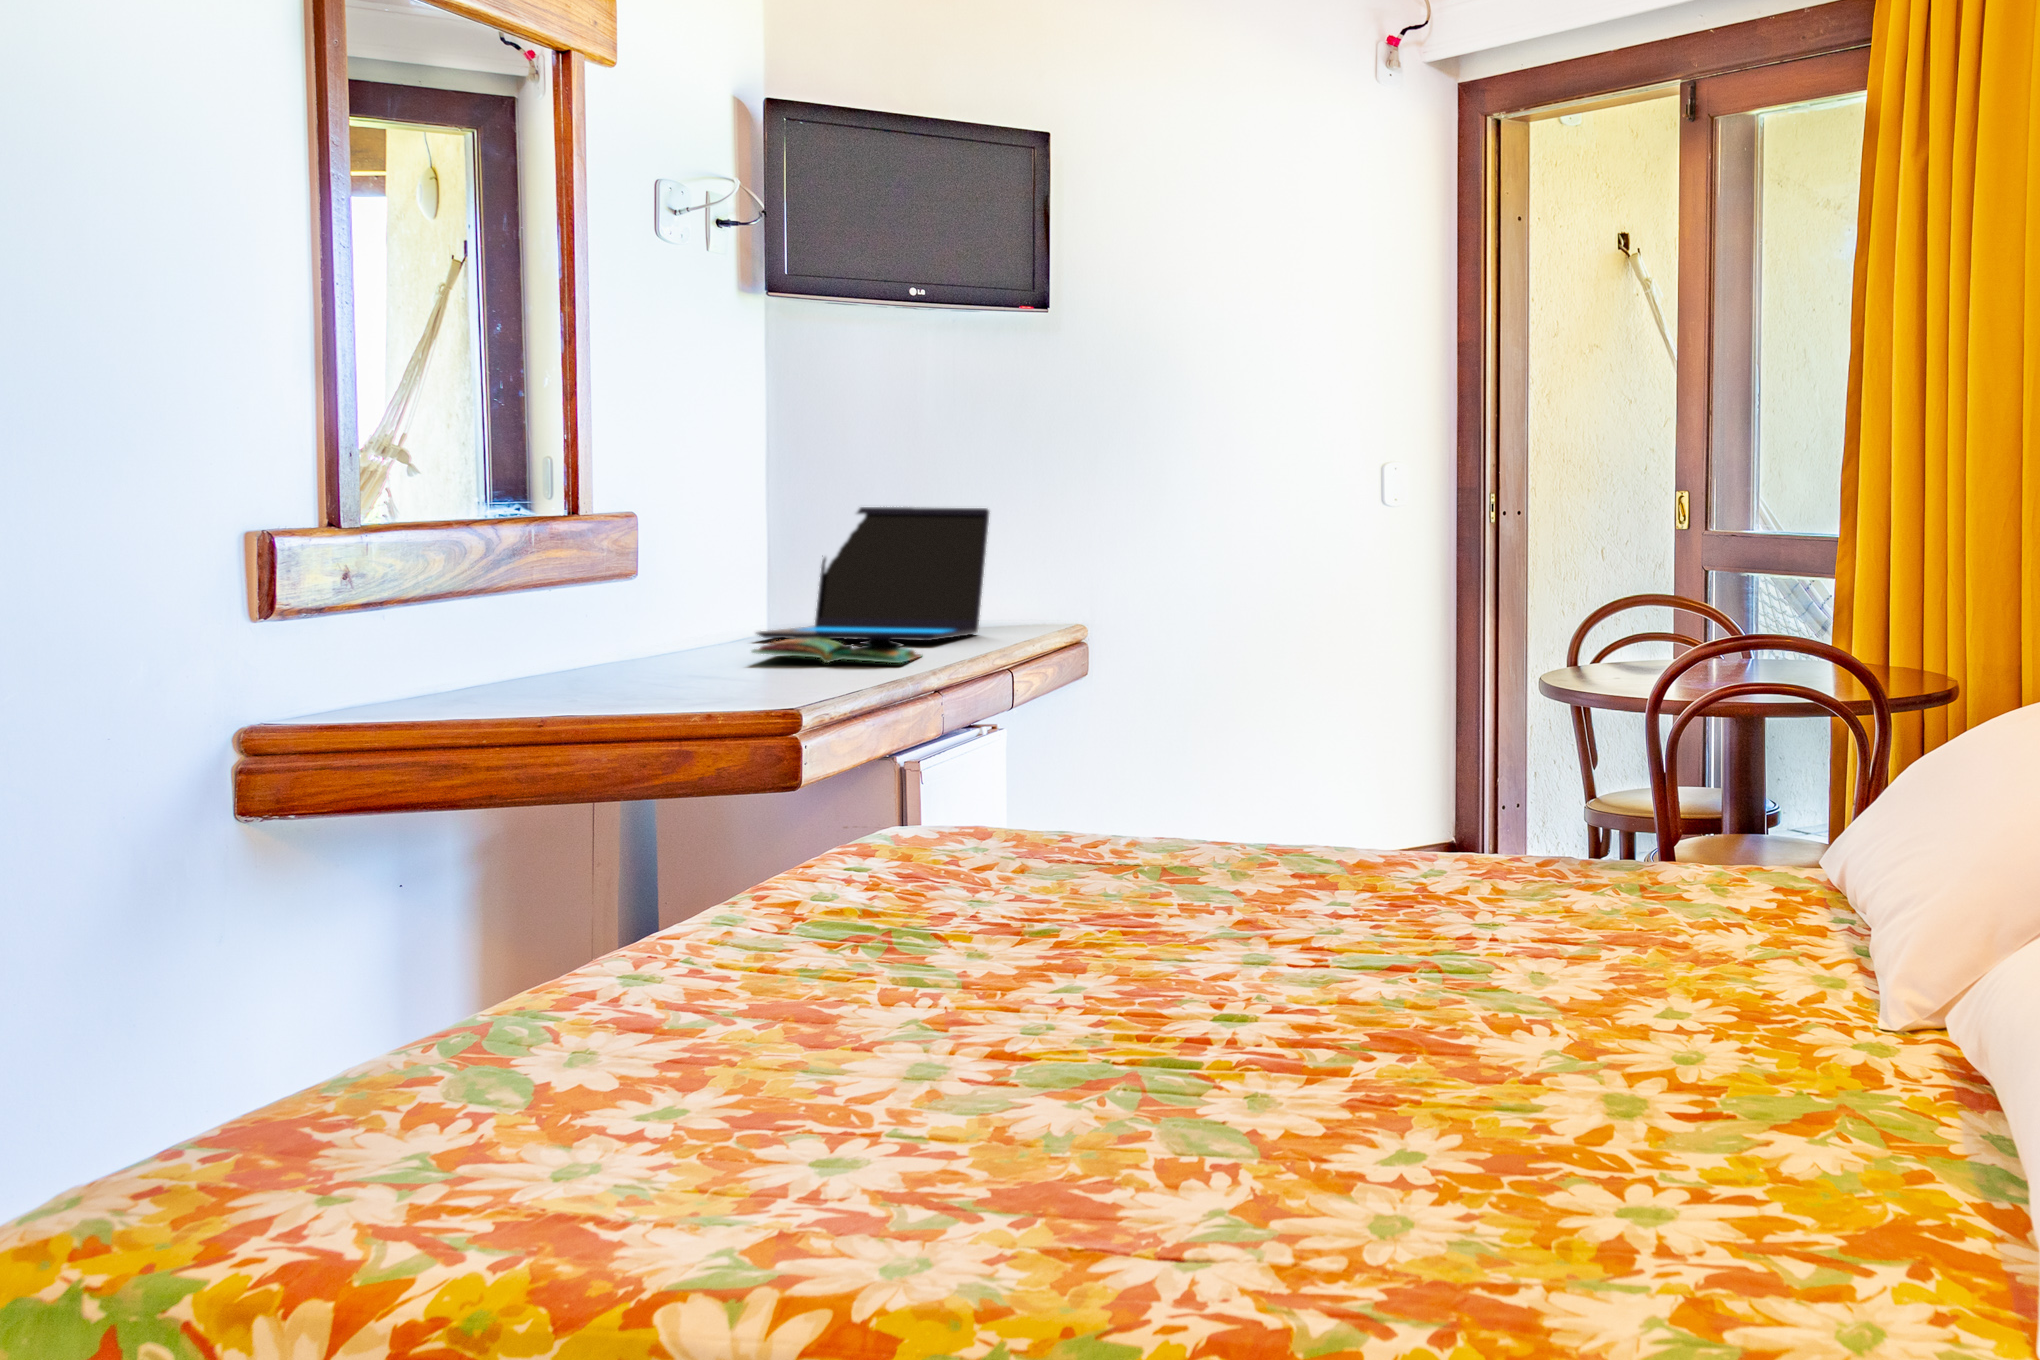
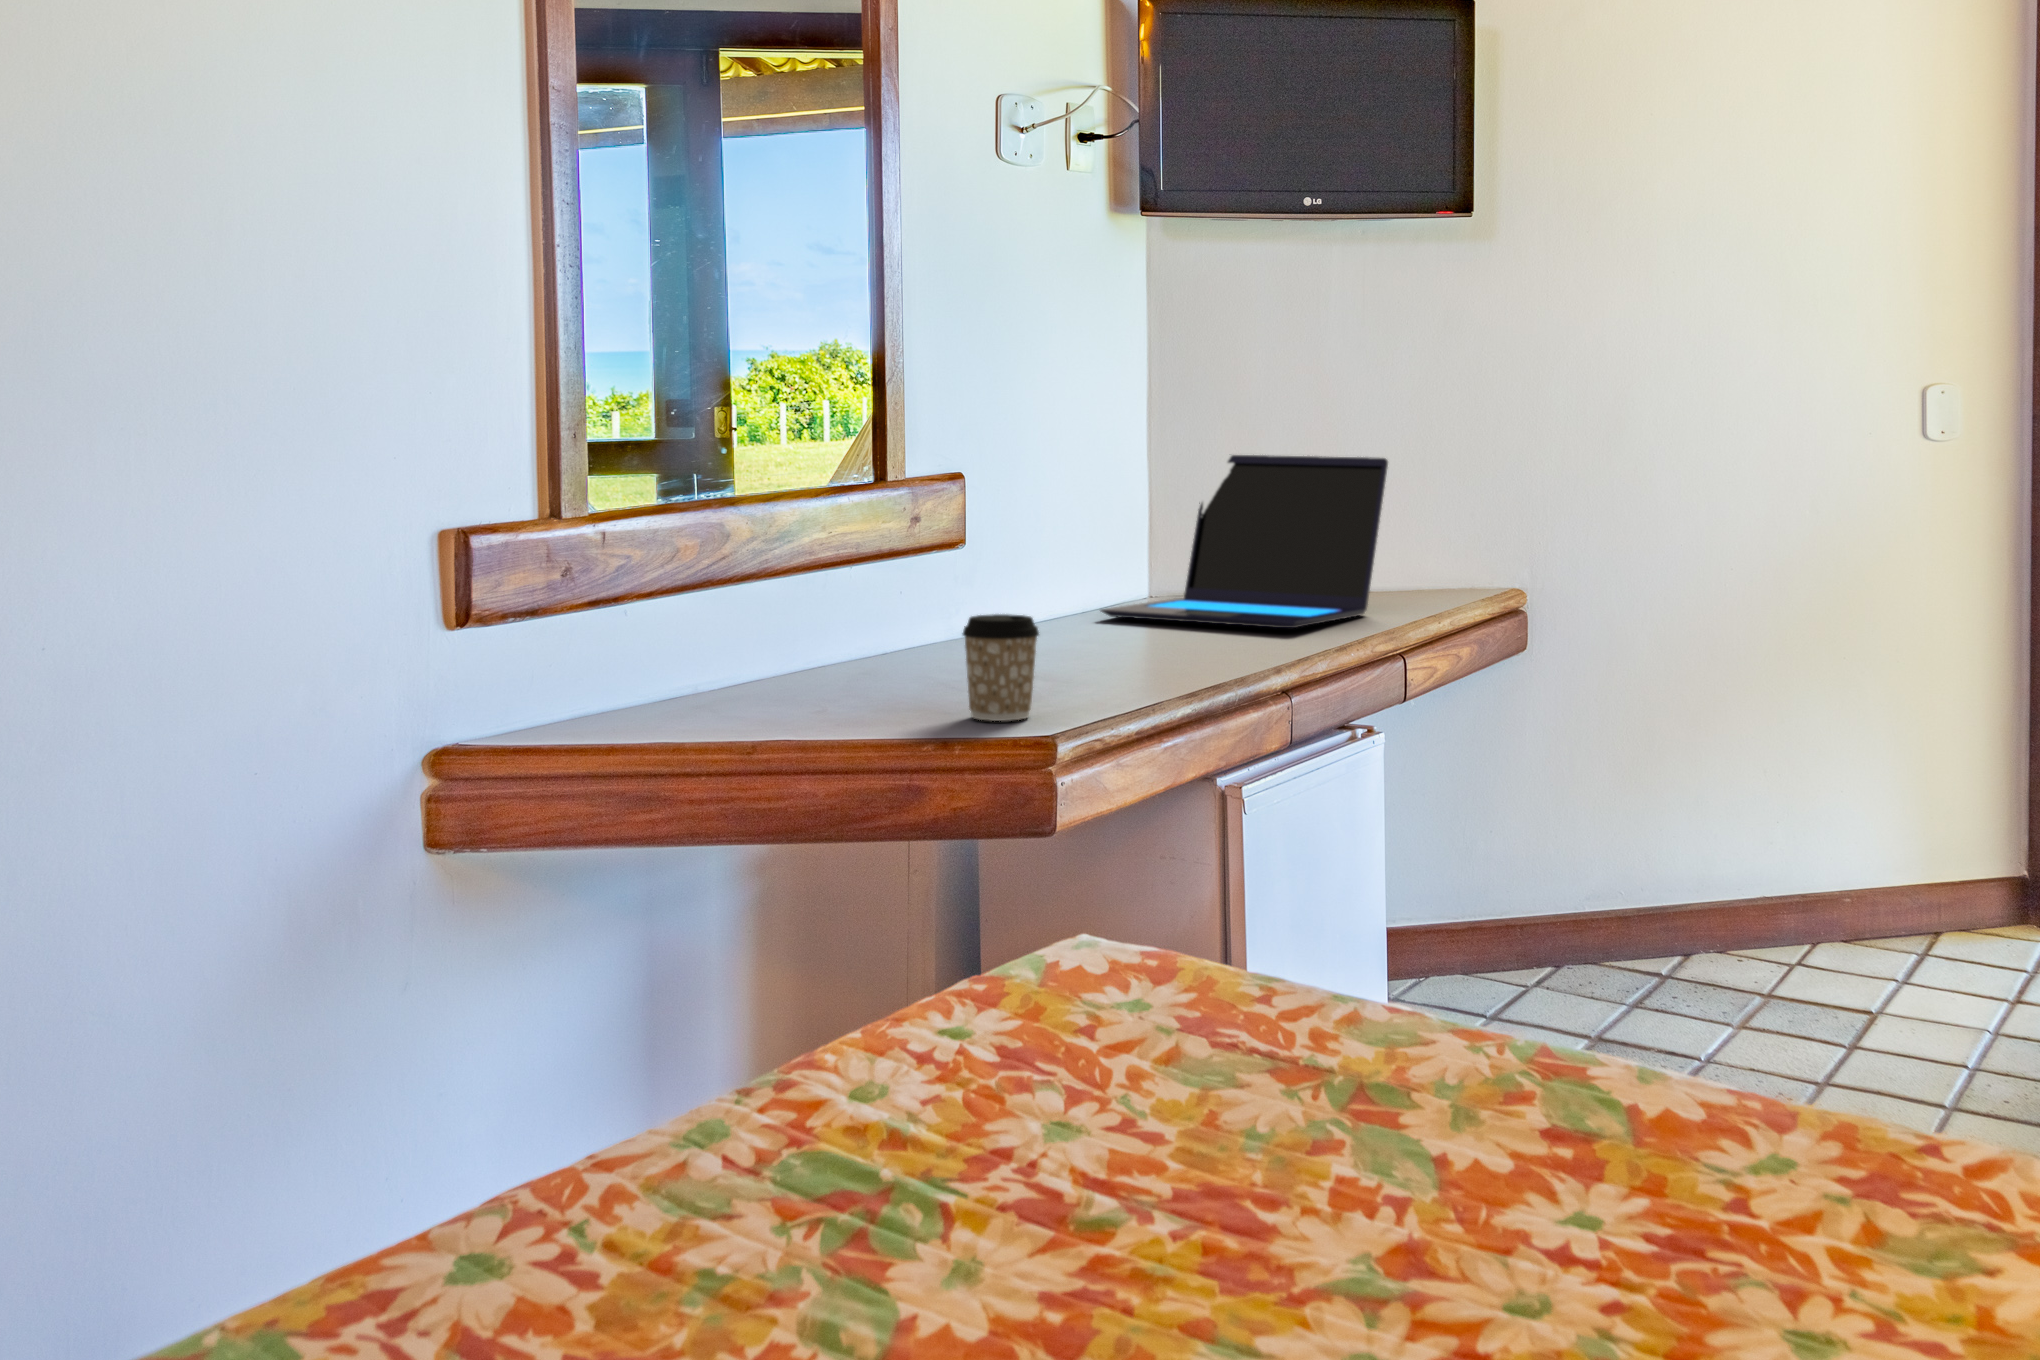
coffee cup: none [711,612,778,695] -> present [963,614,1039,721]
book: present [752,638,922,663] -> none [1056,627,1266,669]

